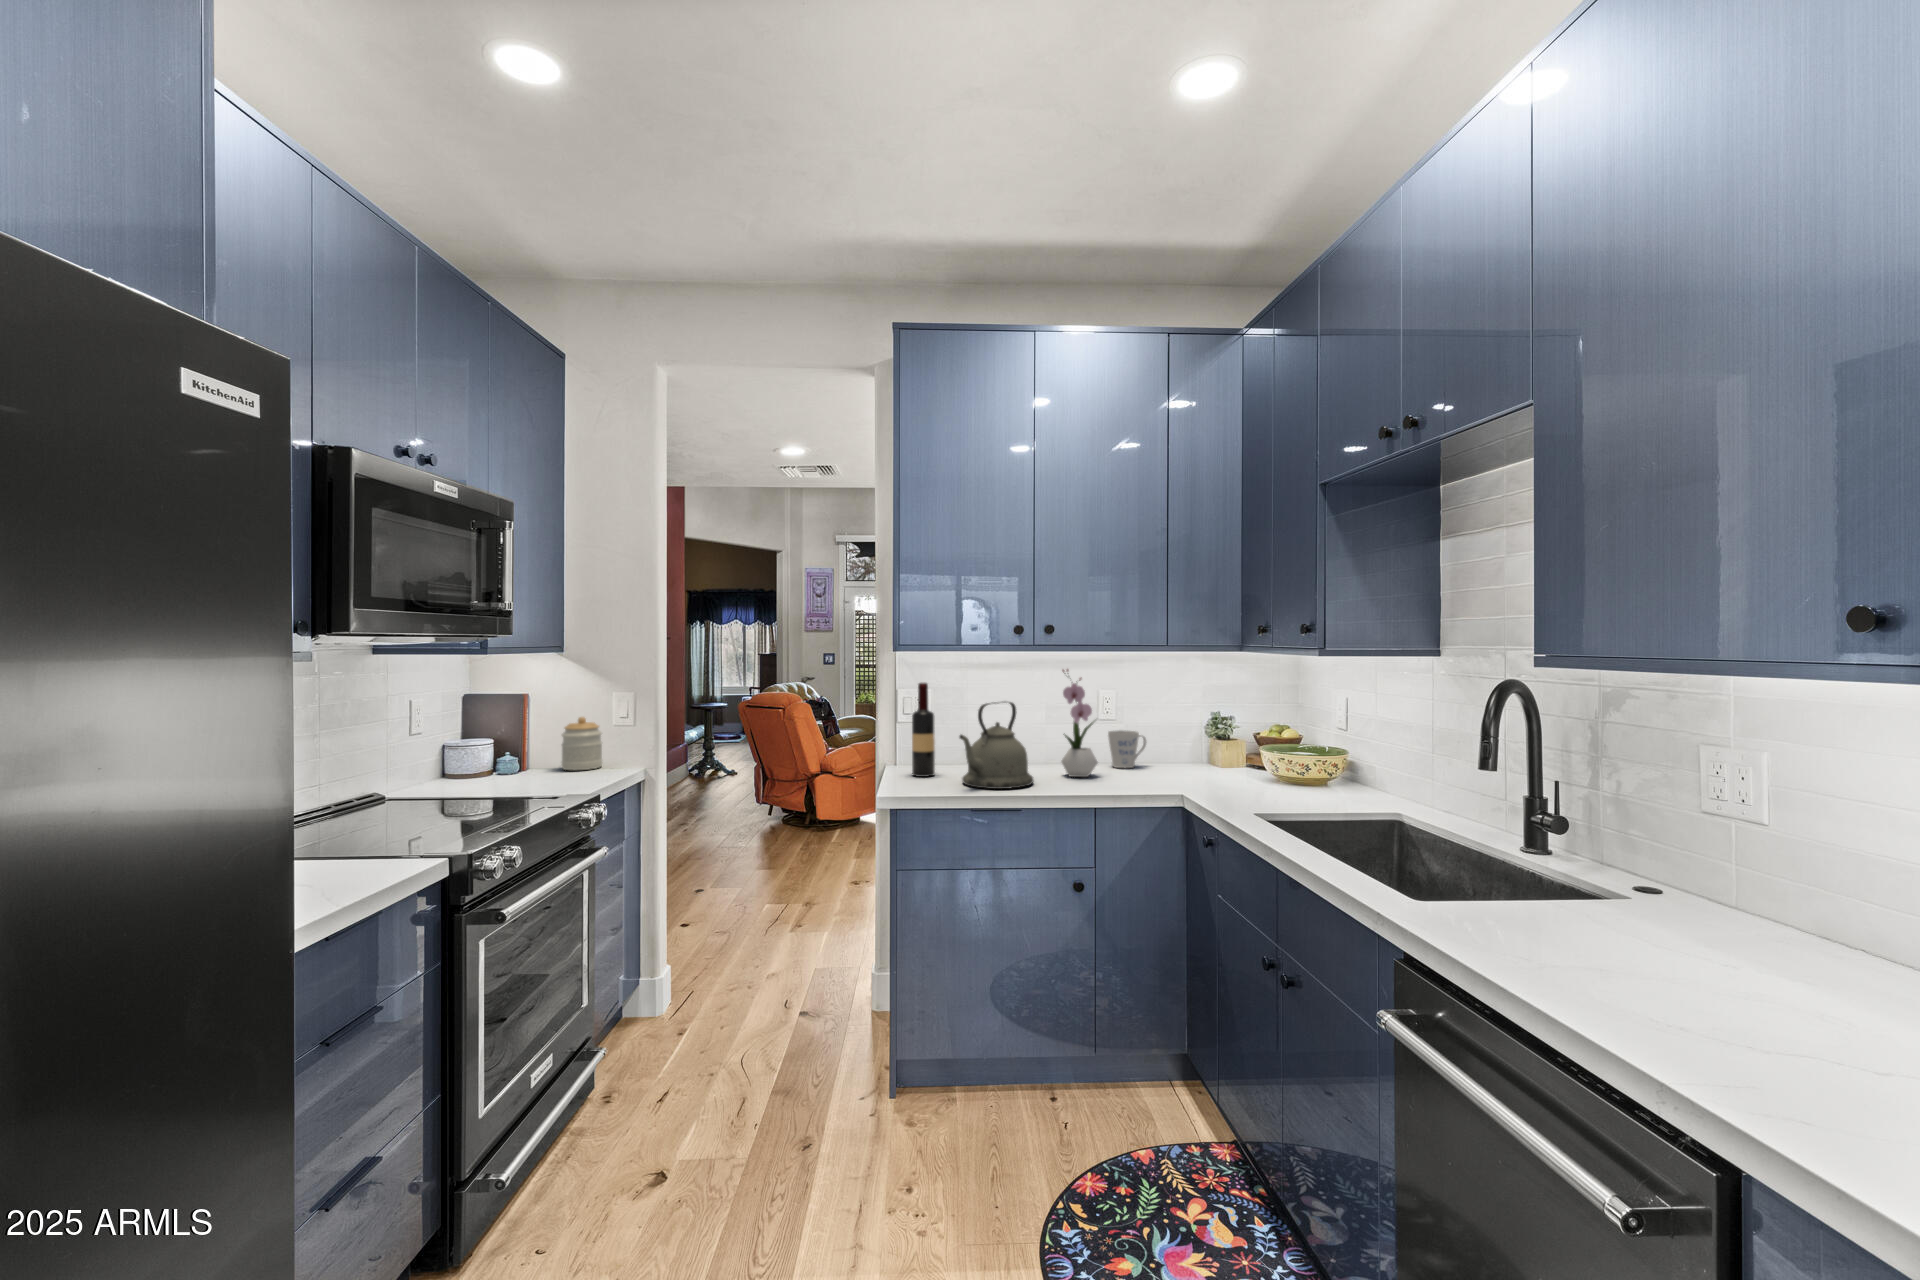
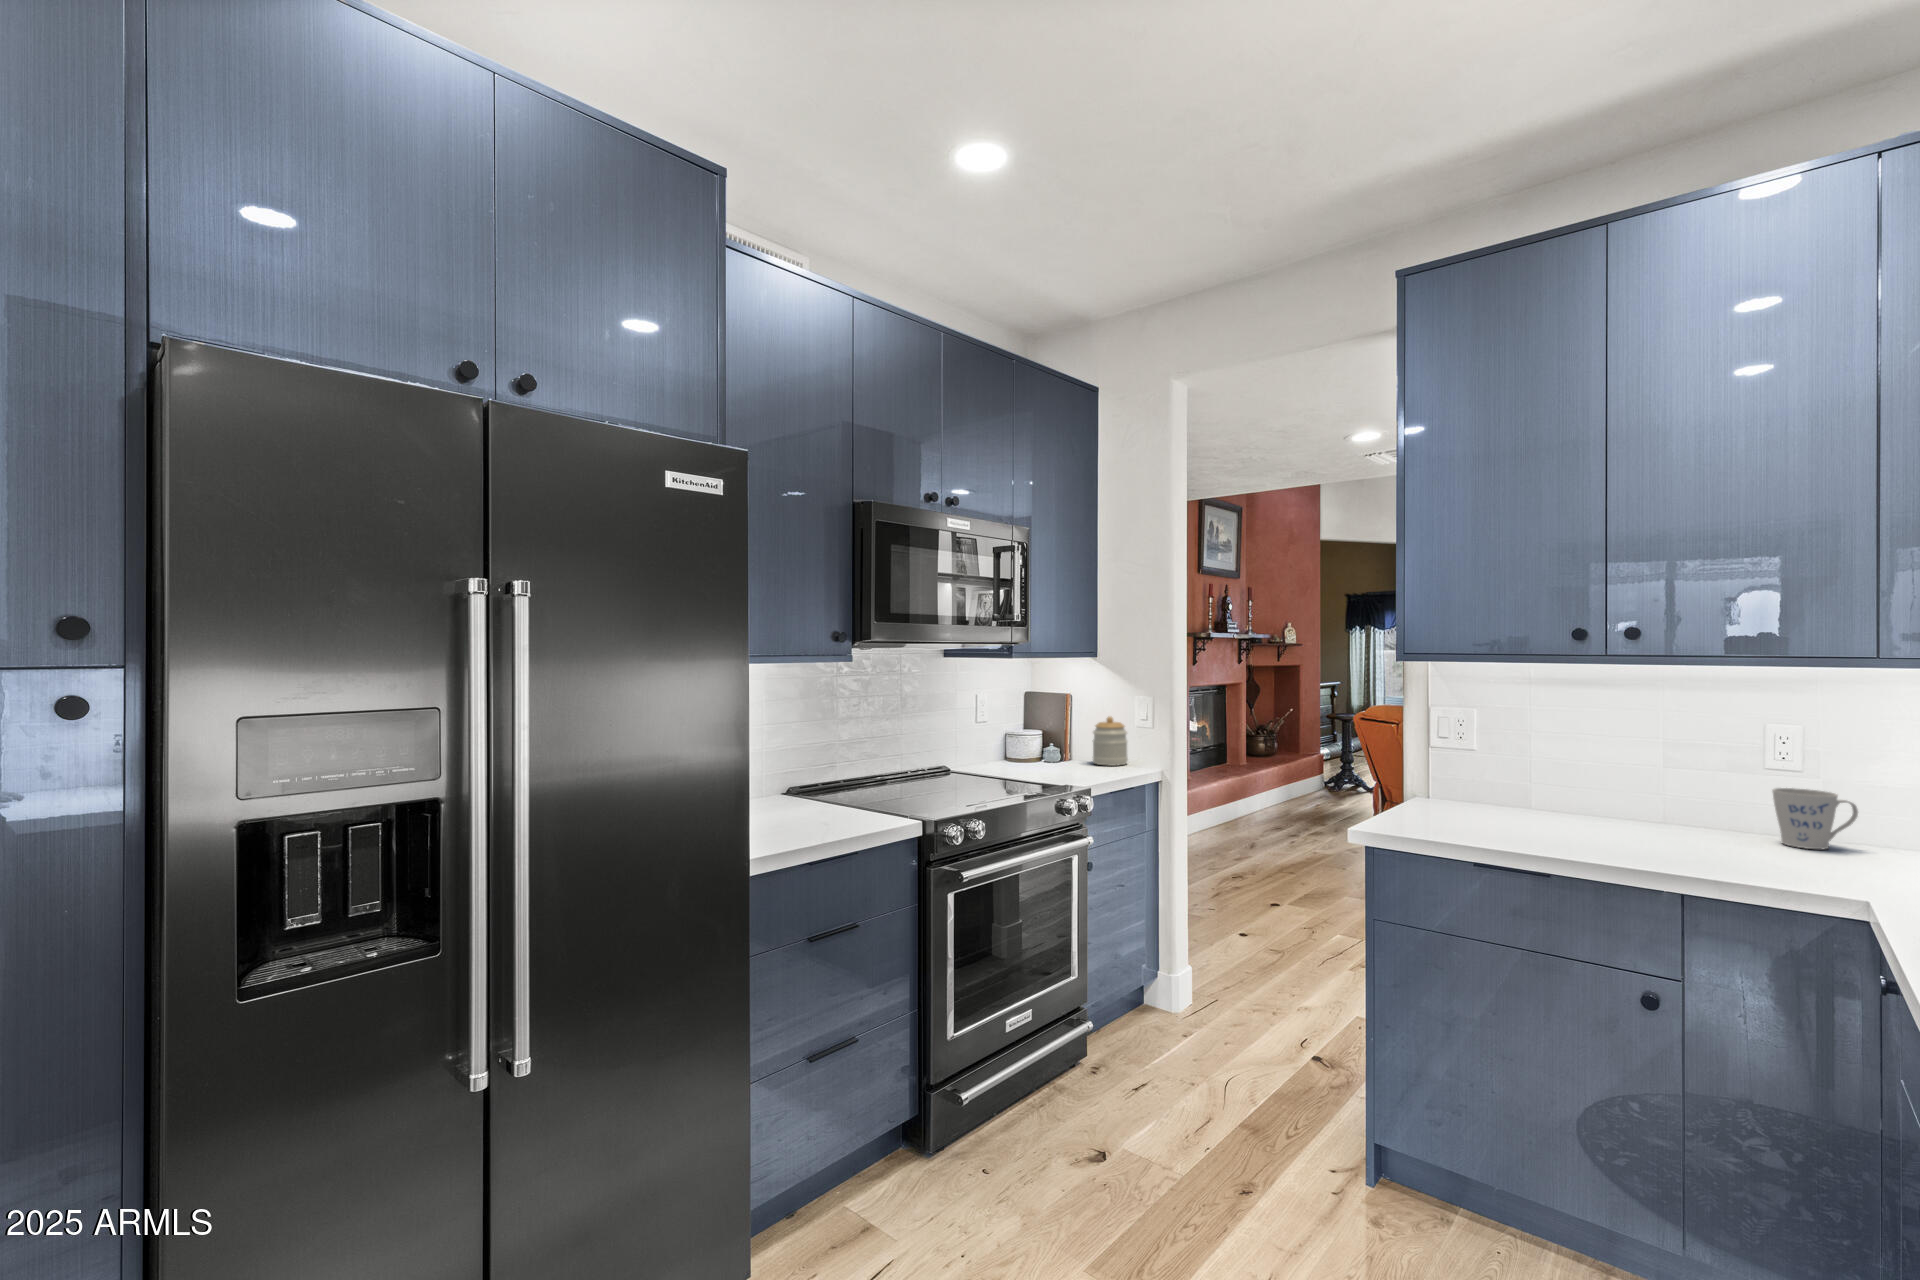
flower arrangement: present [1061,669,1098,777] -> none [1652,690,1731,851]
wine bottle: present [912,683,935,777] -> none [1427,700,1459,816]
kettle: present [960,702,1033,789] -> none [1460,730,1591,847]

